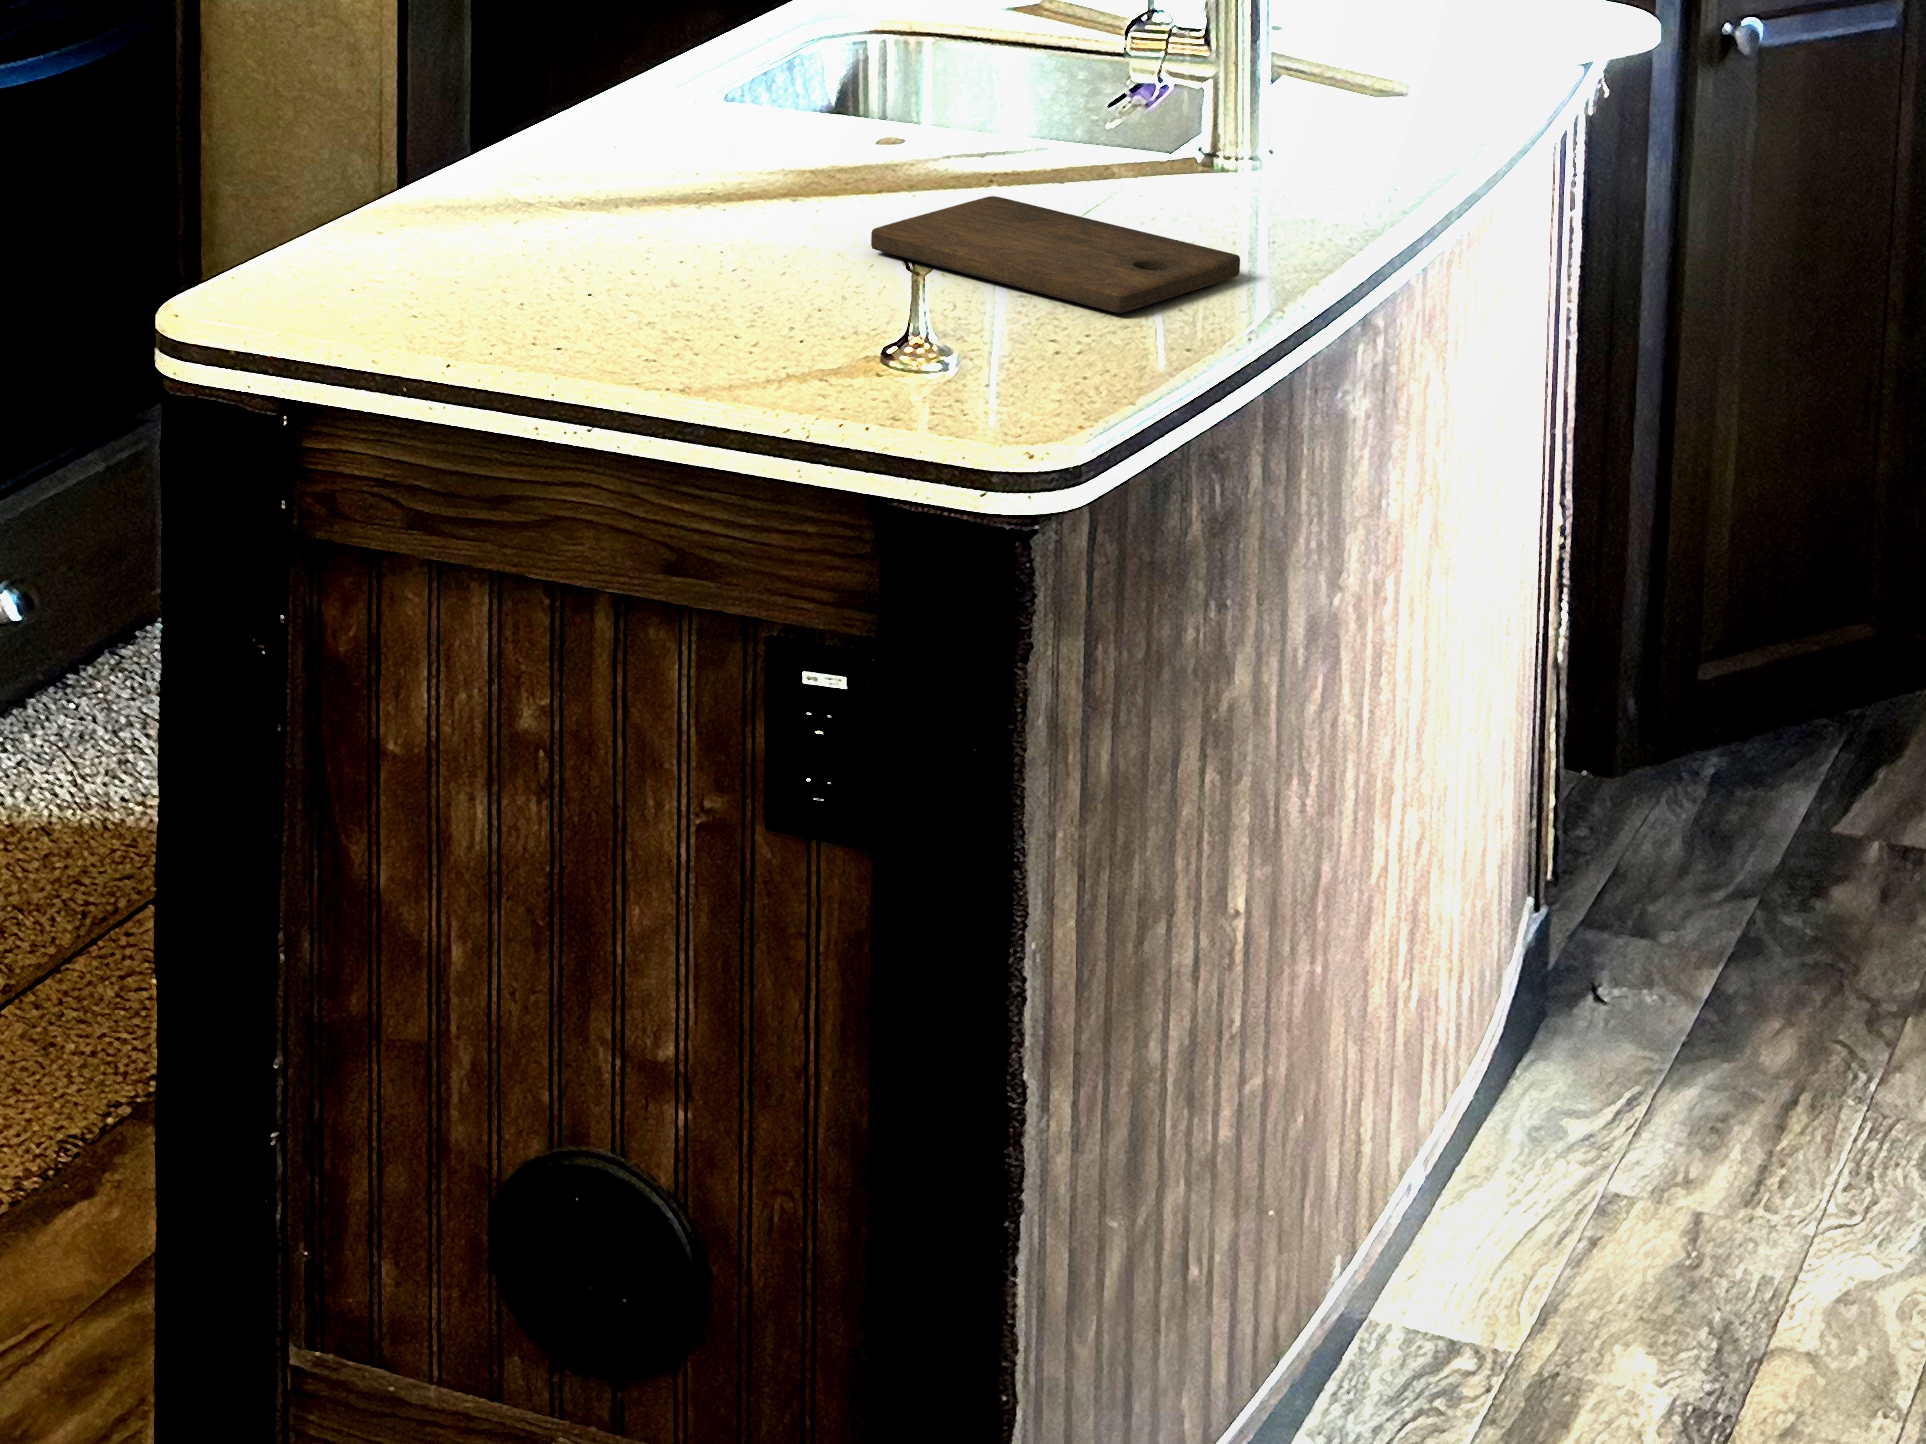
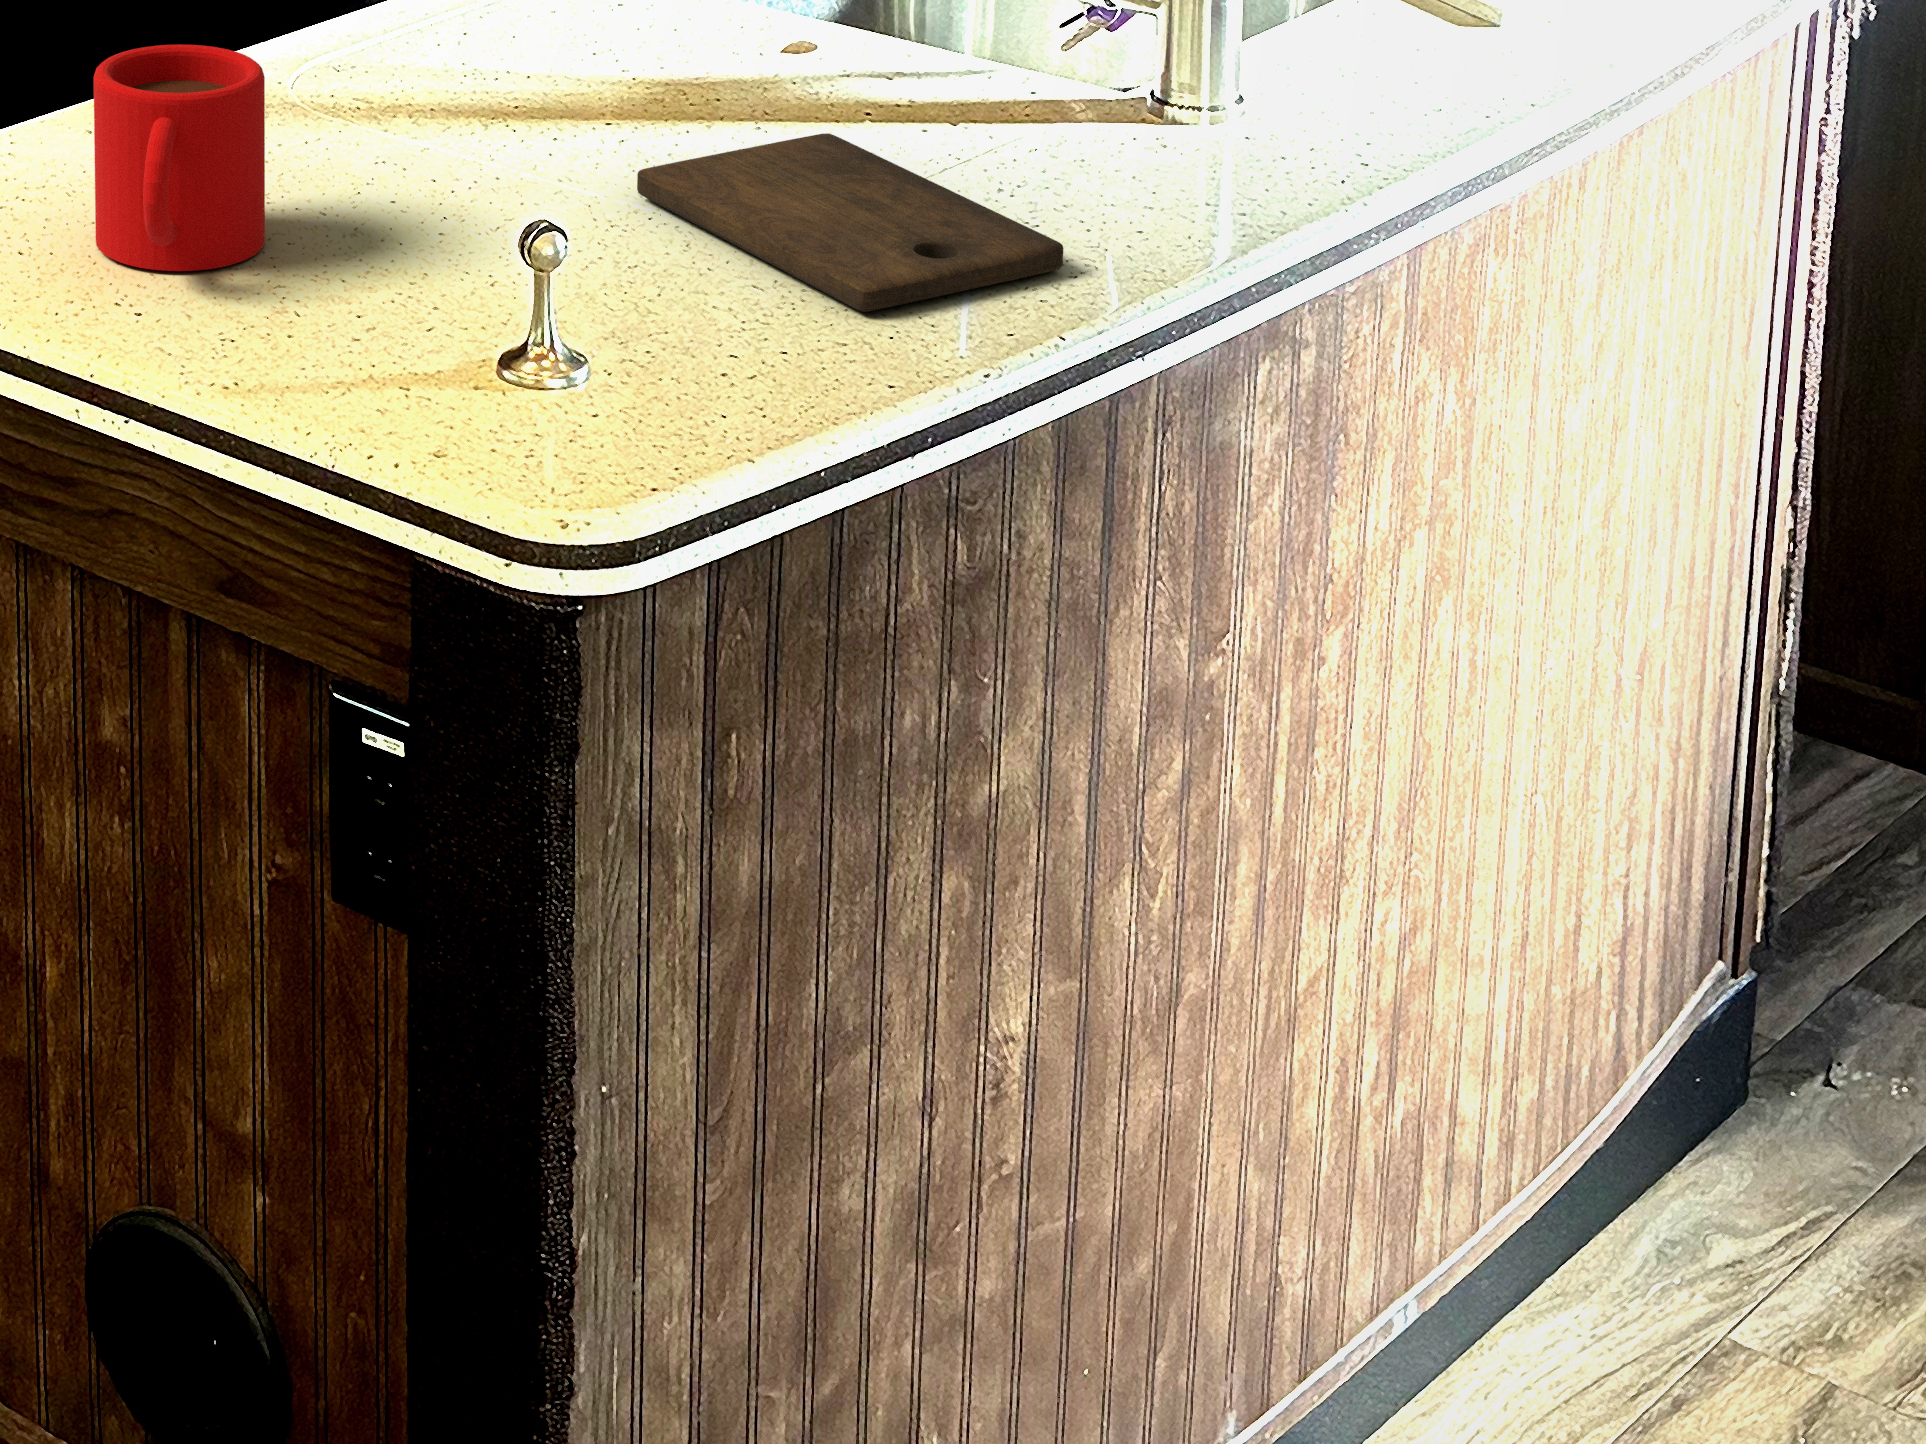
mug: none [465,141,611,326] -> present [94,45,265,271]

